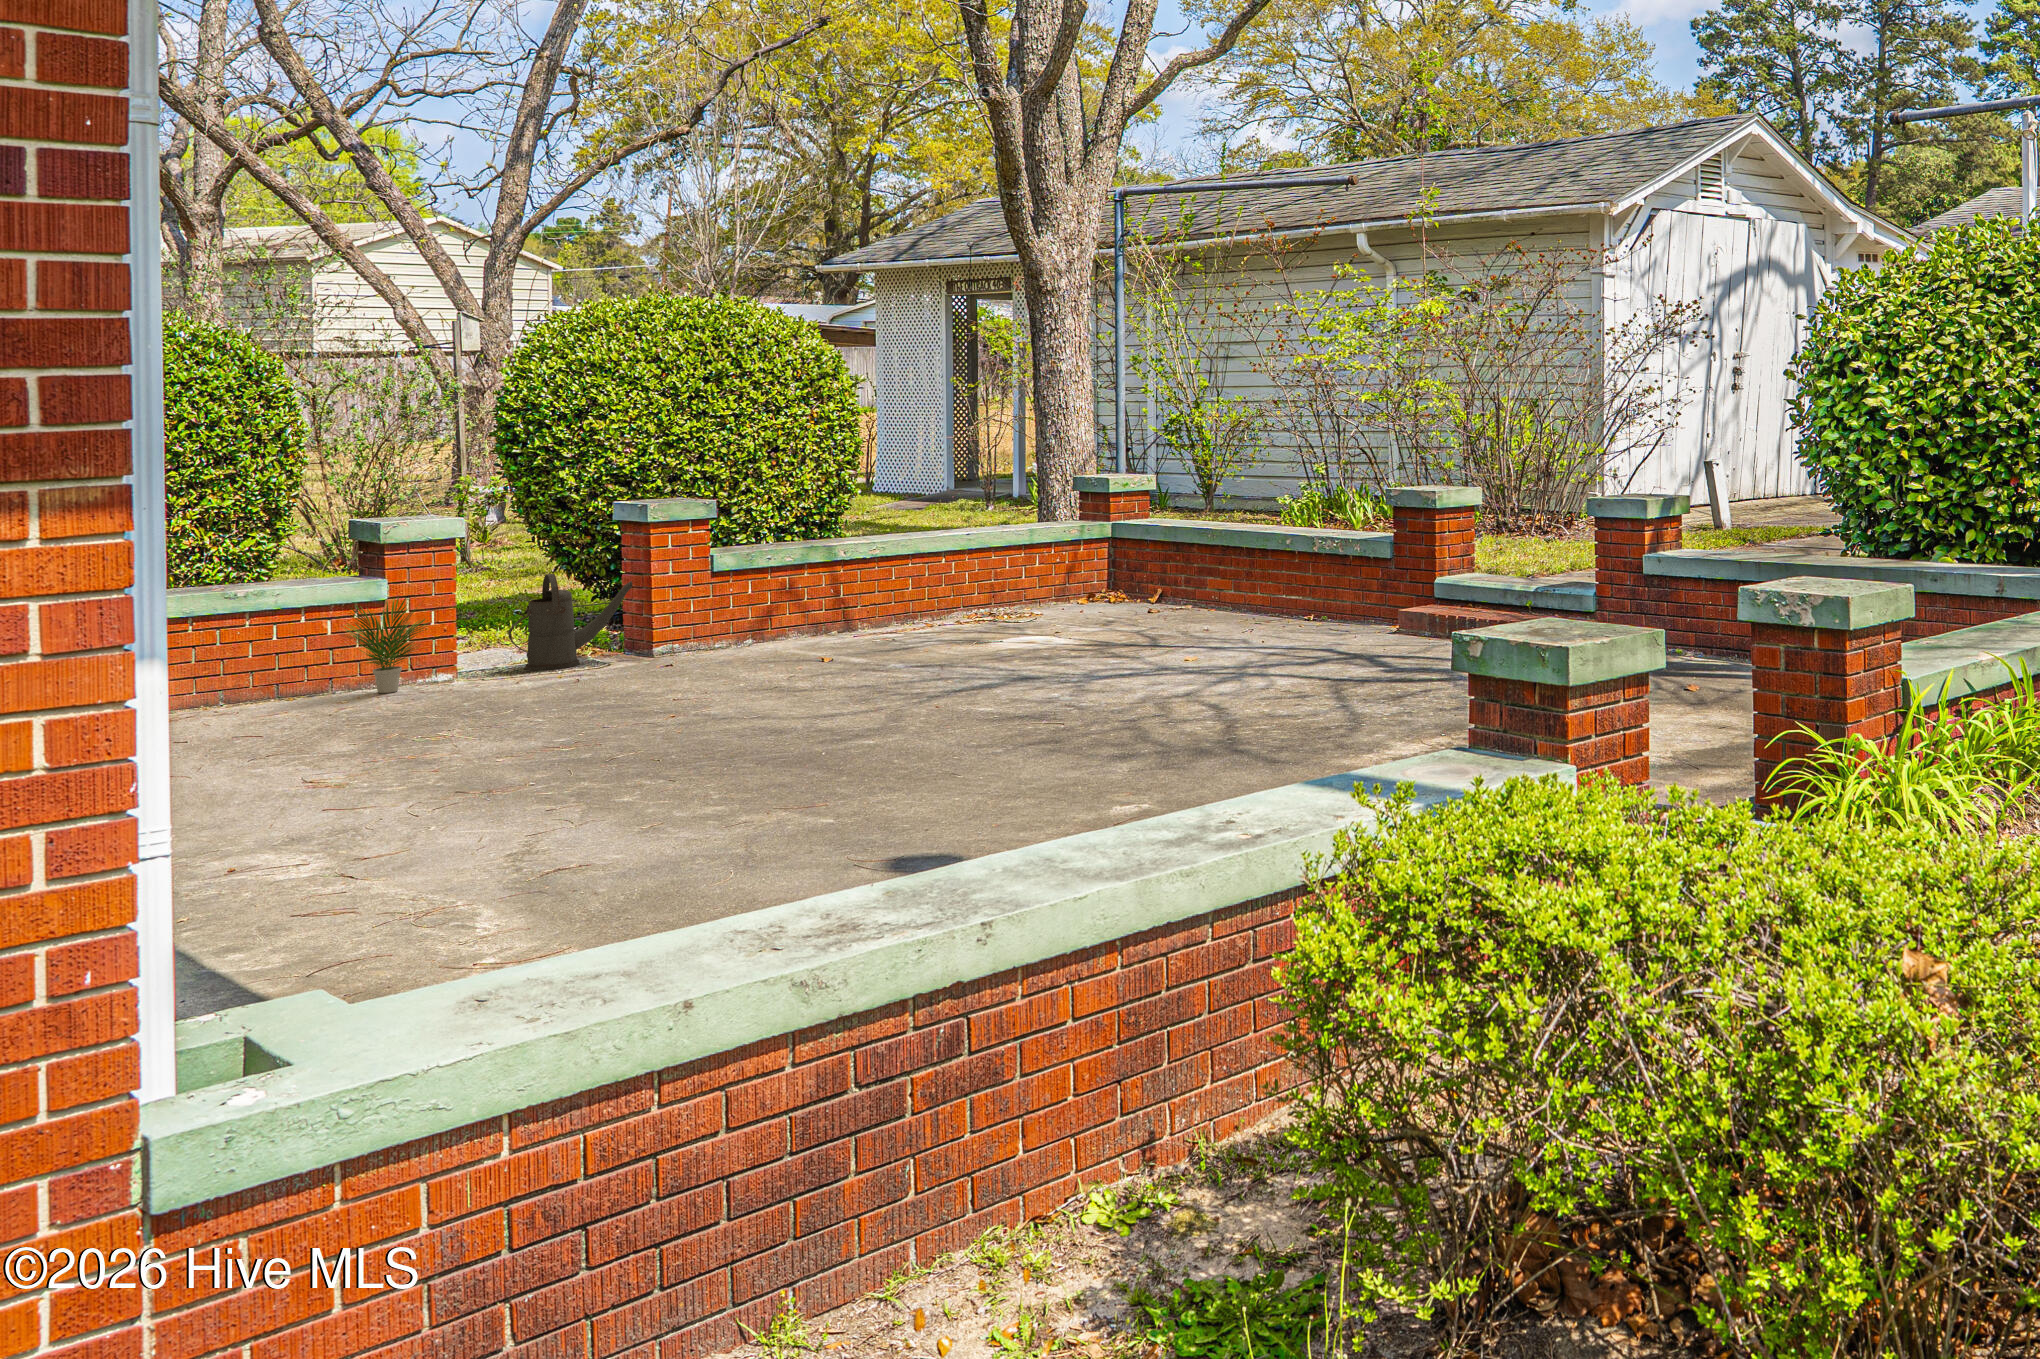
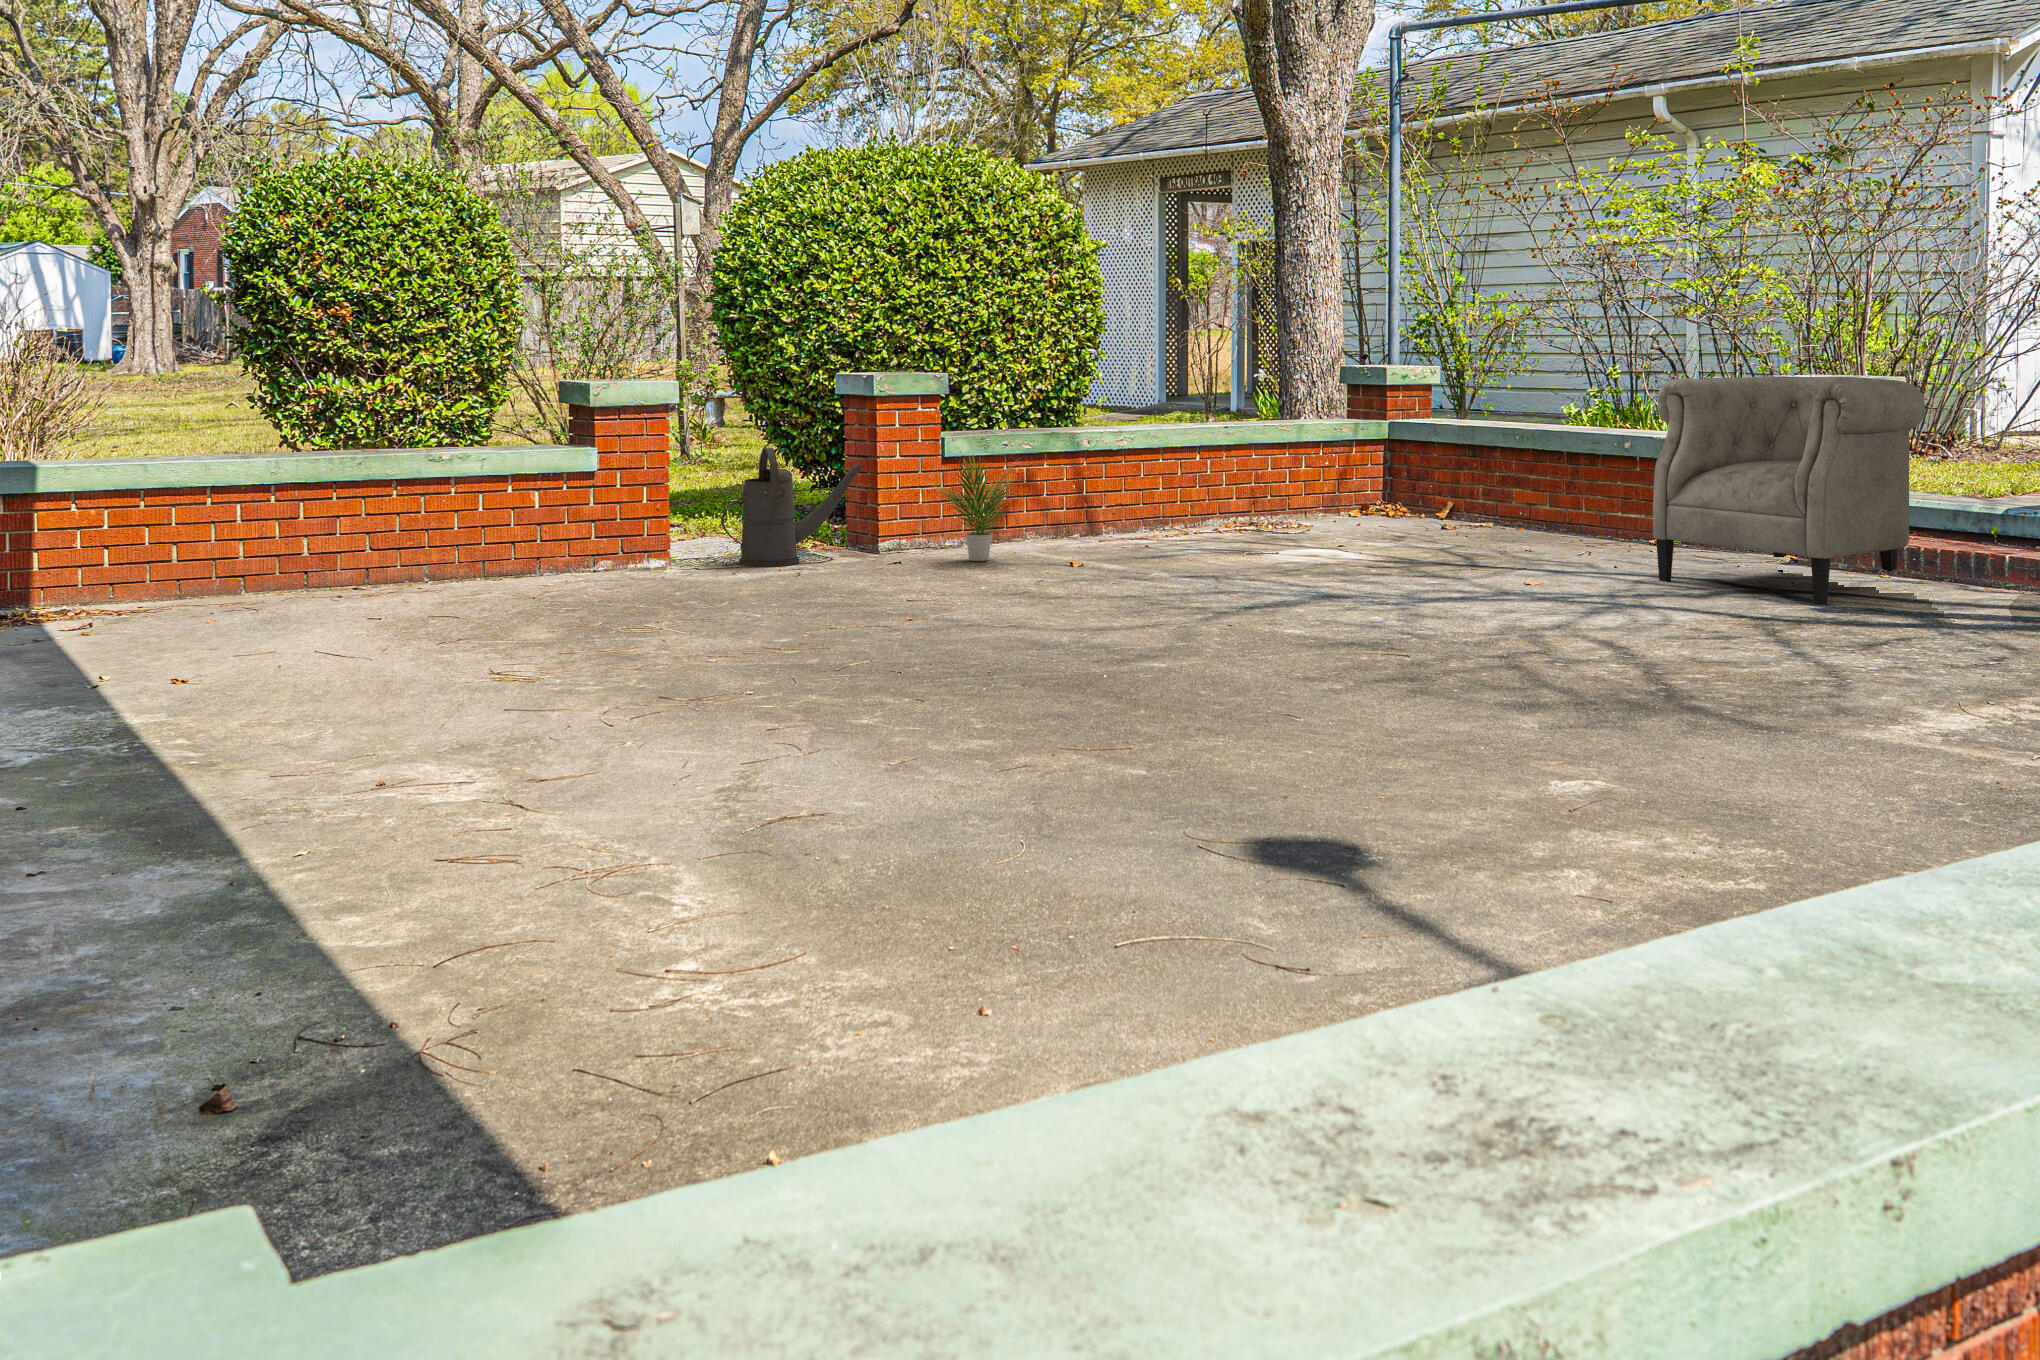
chair: none [1248,484,1423,646] -> present [1653,377,1925,605]
potted plant: present [343,597,430,693] -> present [937,456,1015,561]

